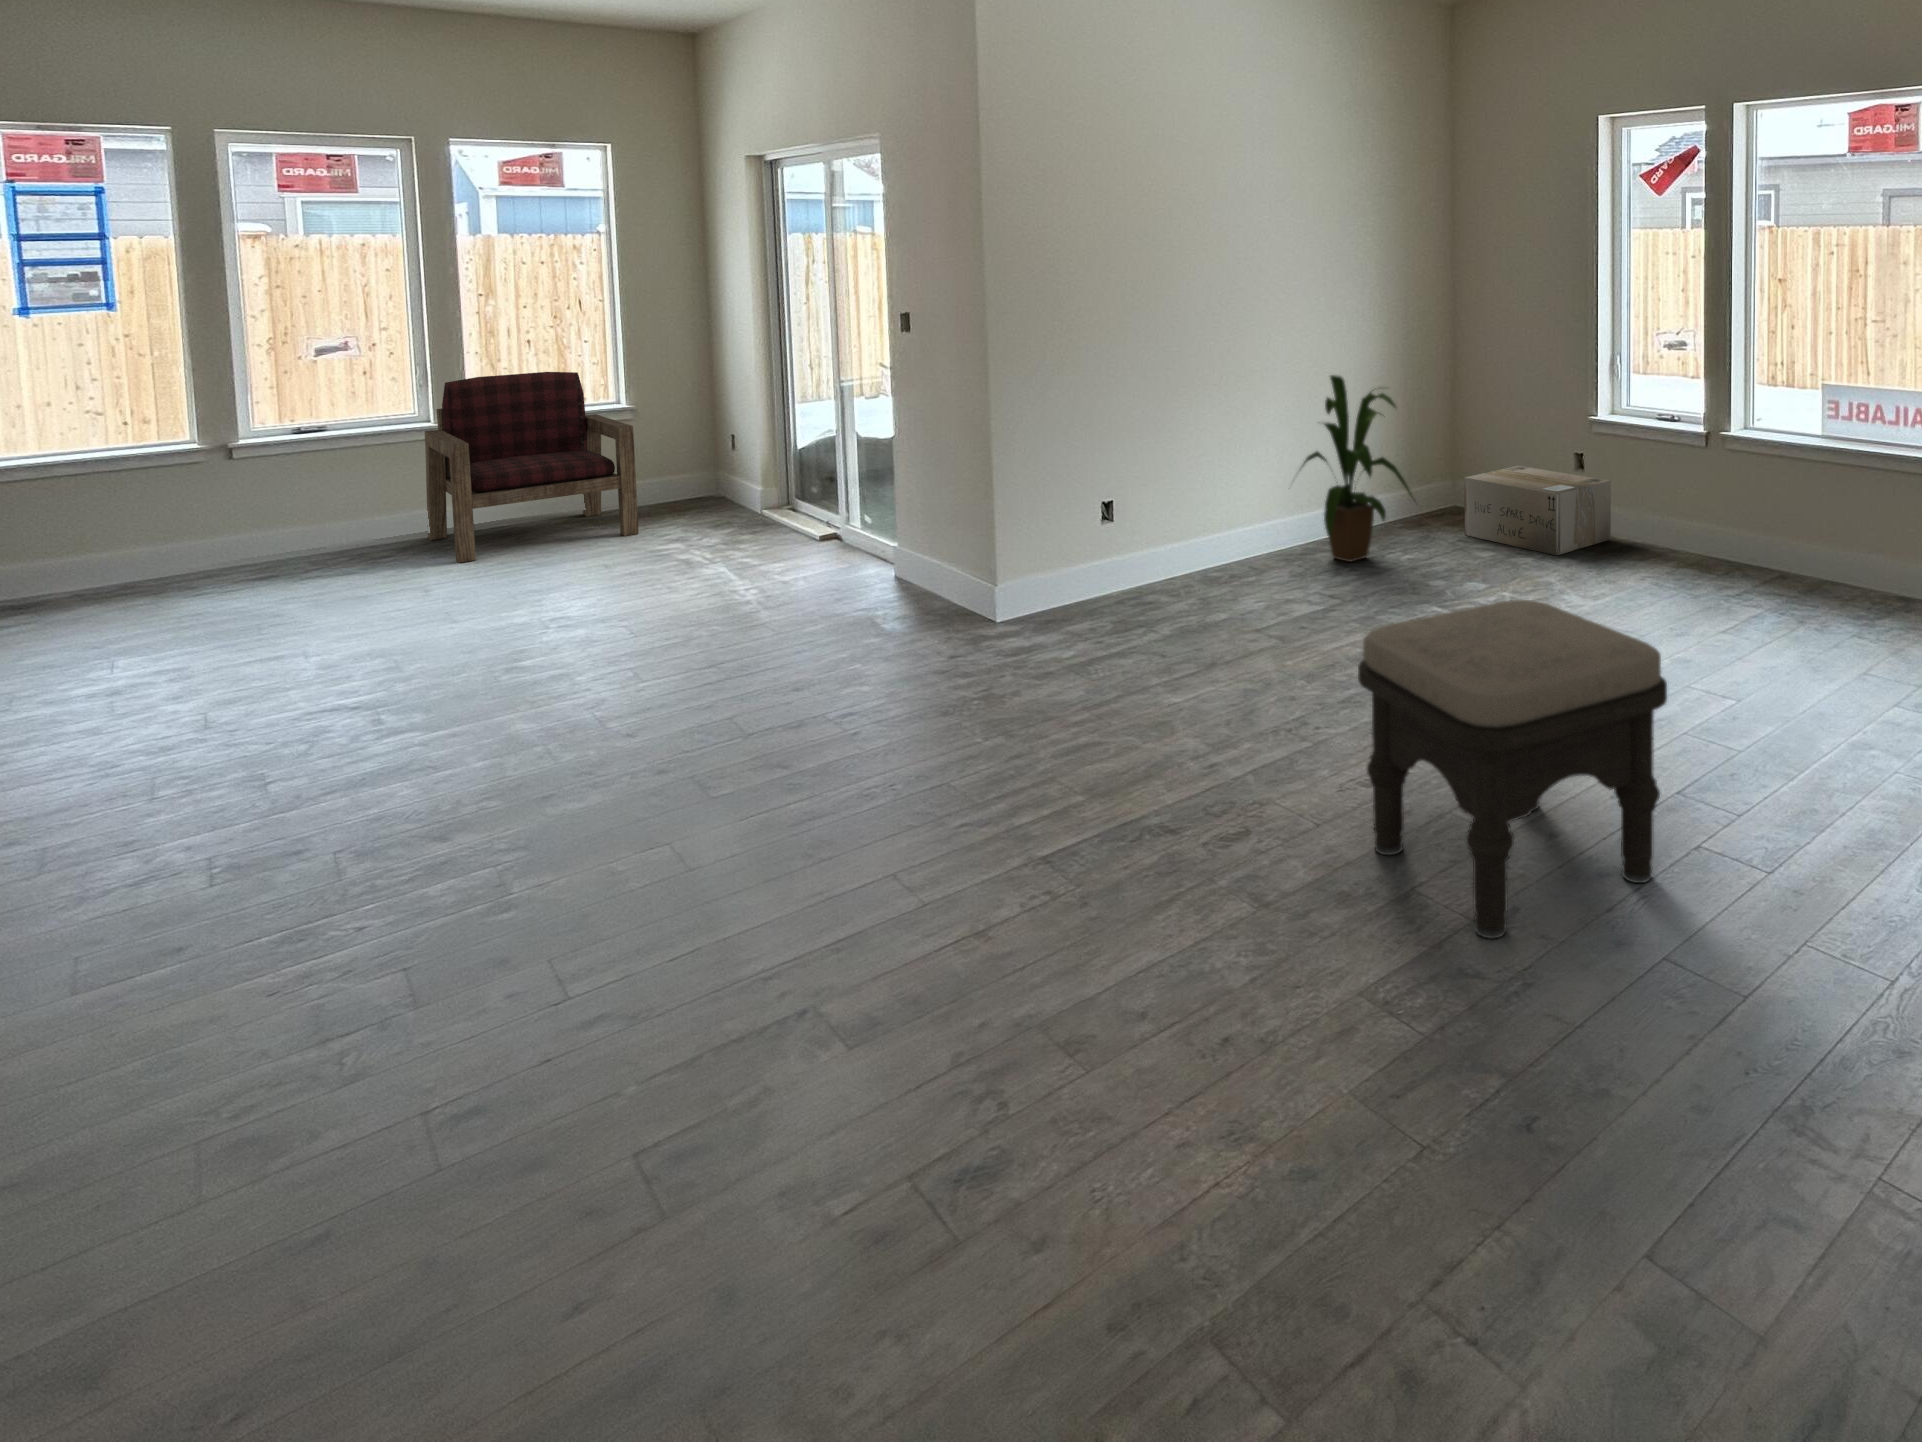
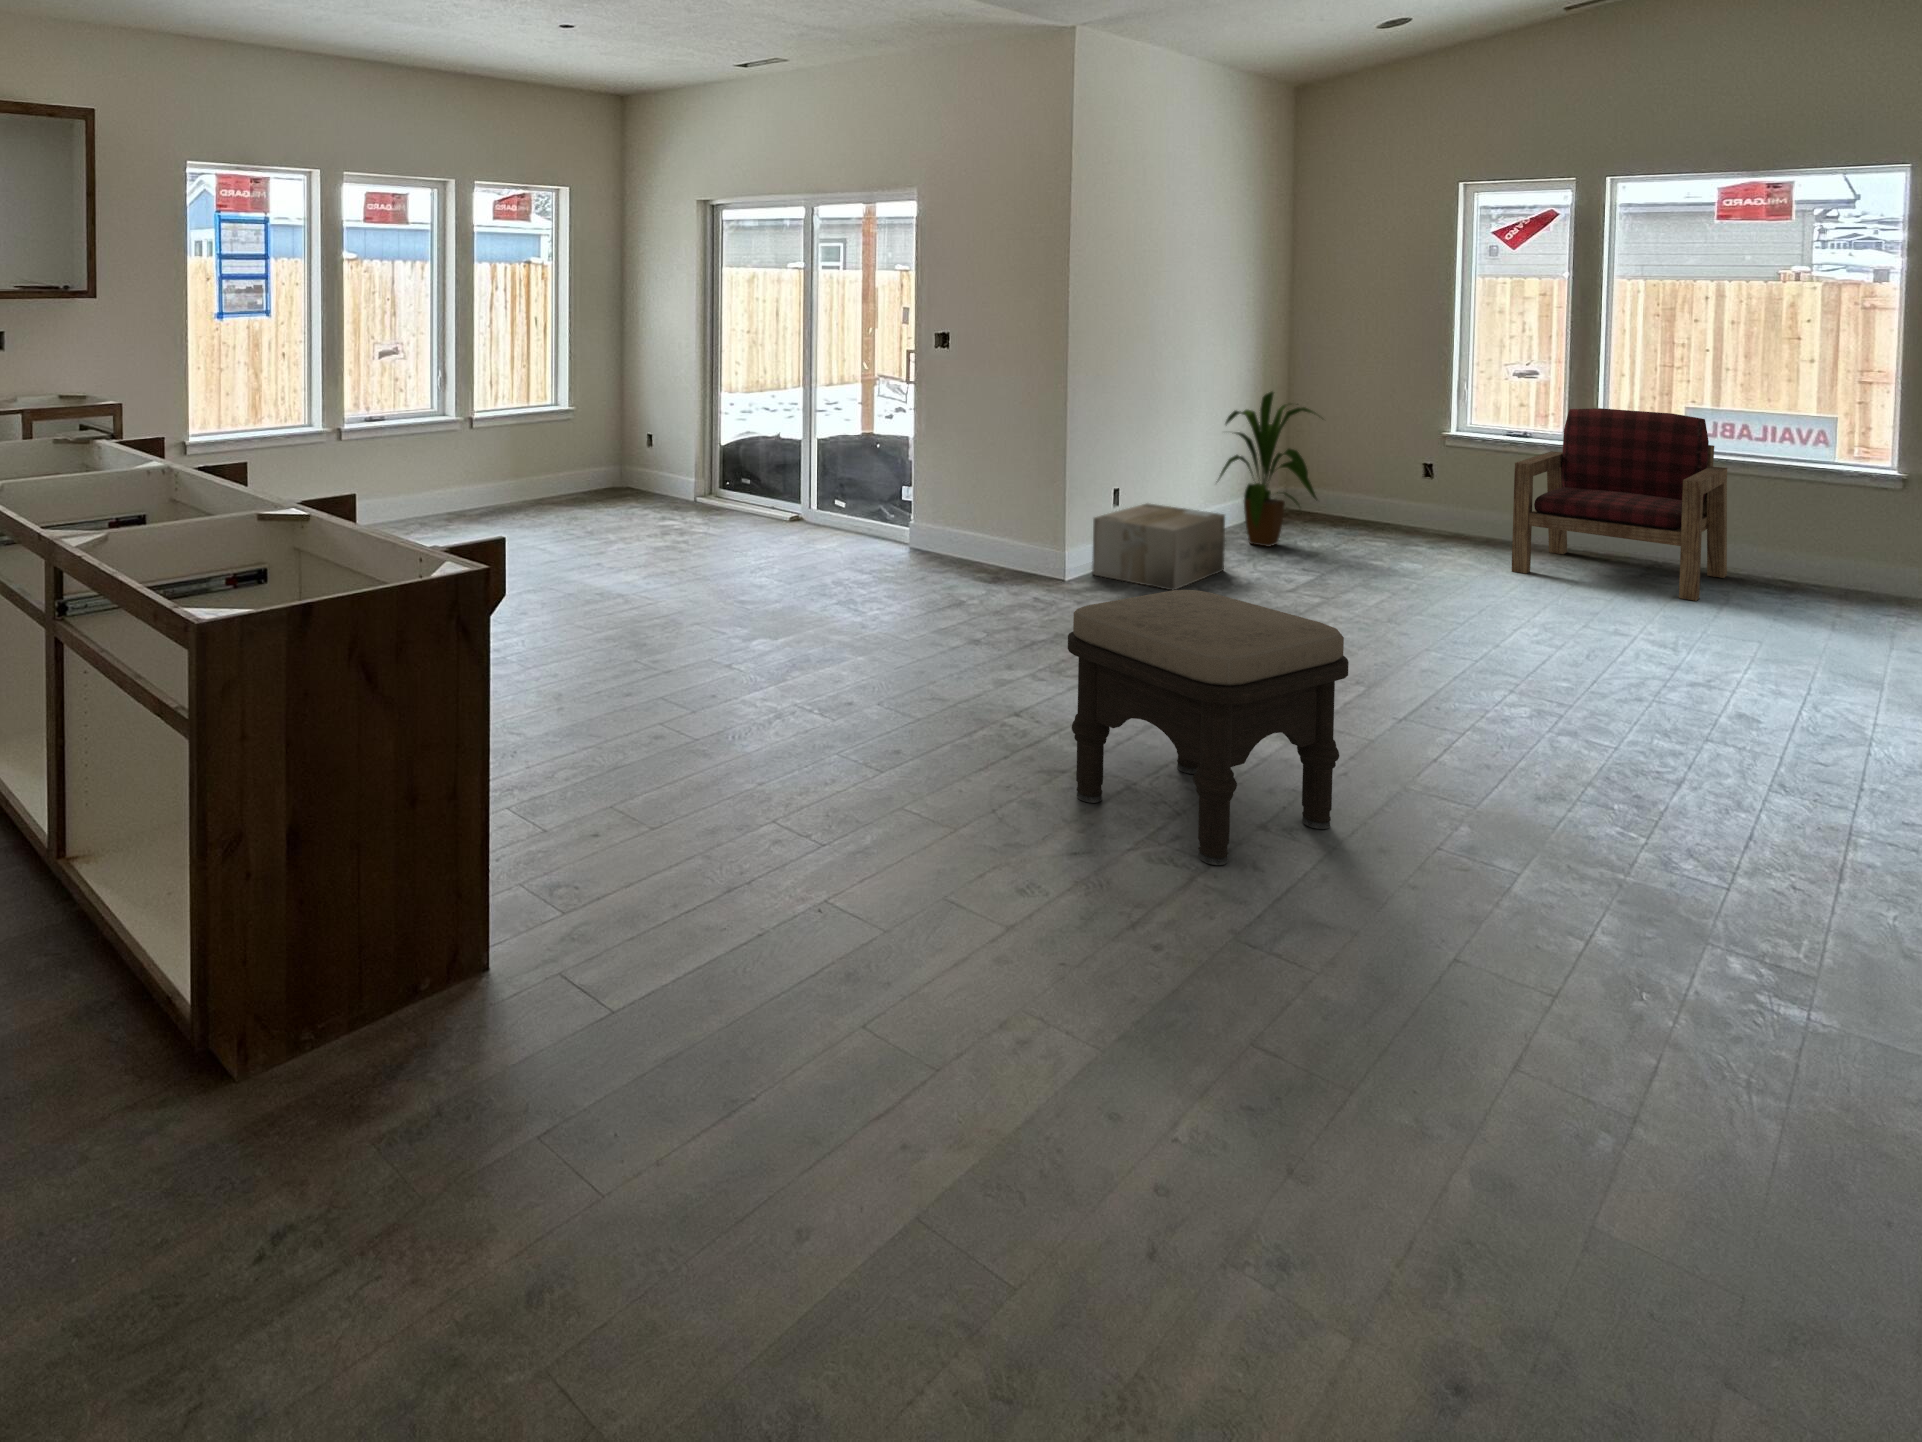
armchair: present [424,372,639,563] -> present [1512,408,1727,601]
cardboard box: present [1464,466,1611,555] -> present [1092,503,1225,590]
ottoman: present [1358,600,1667,938] -> present [1068,590,1349,865]

